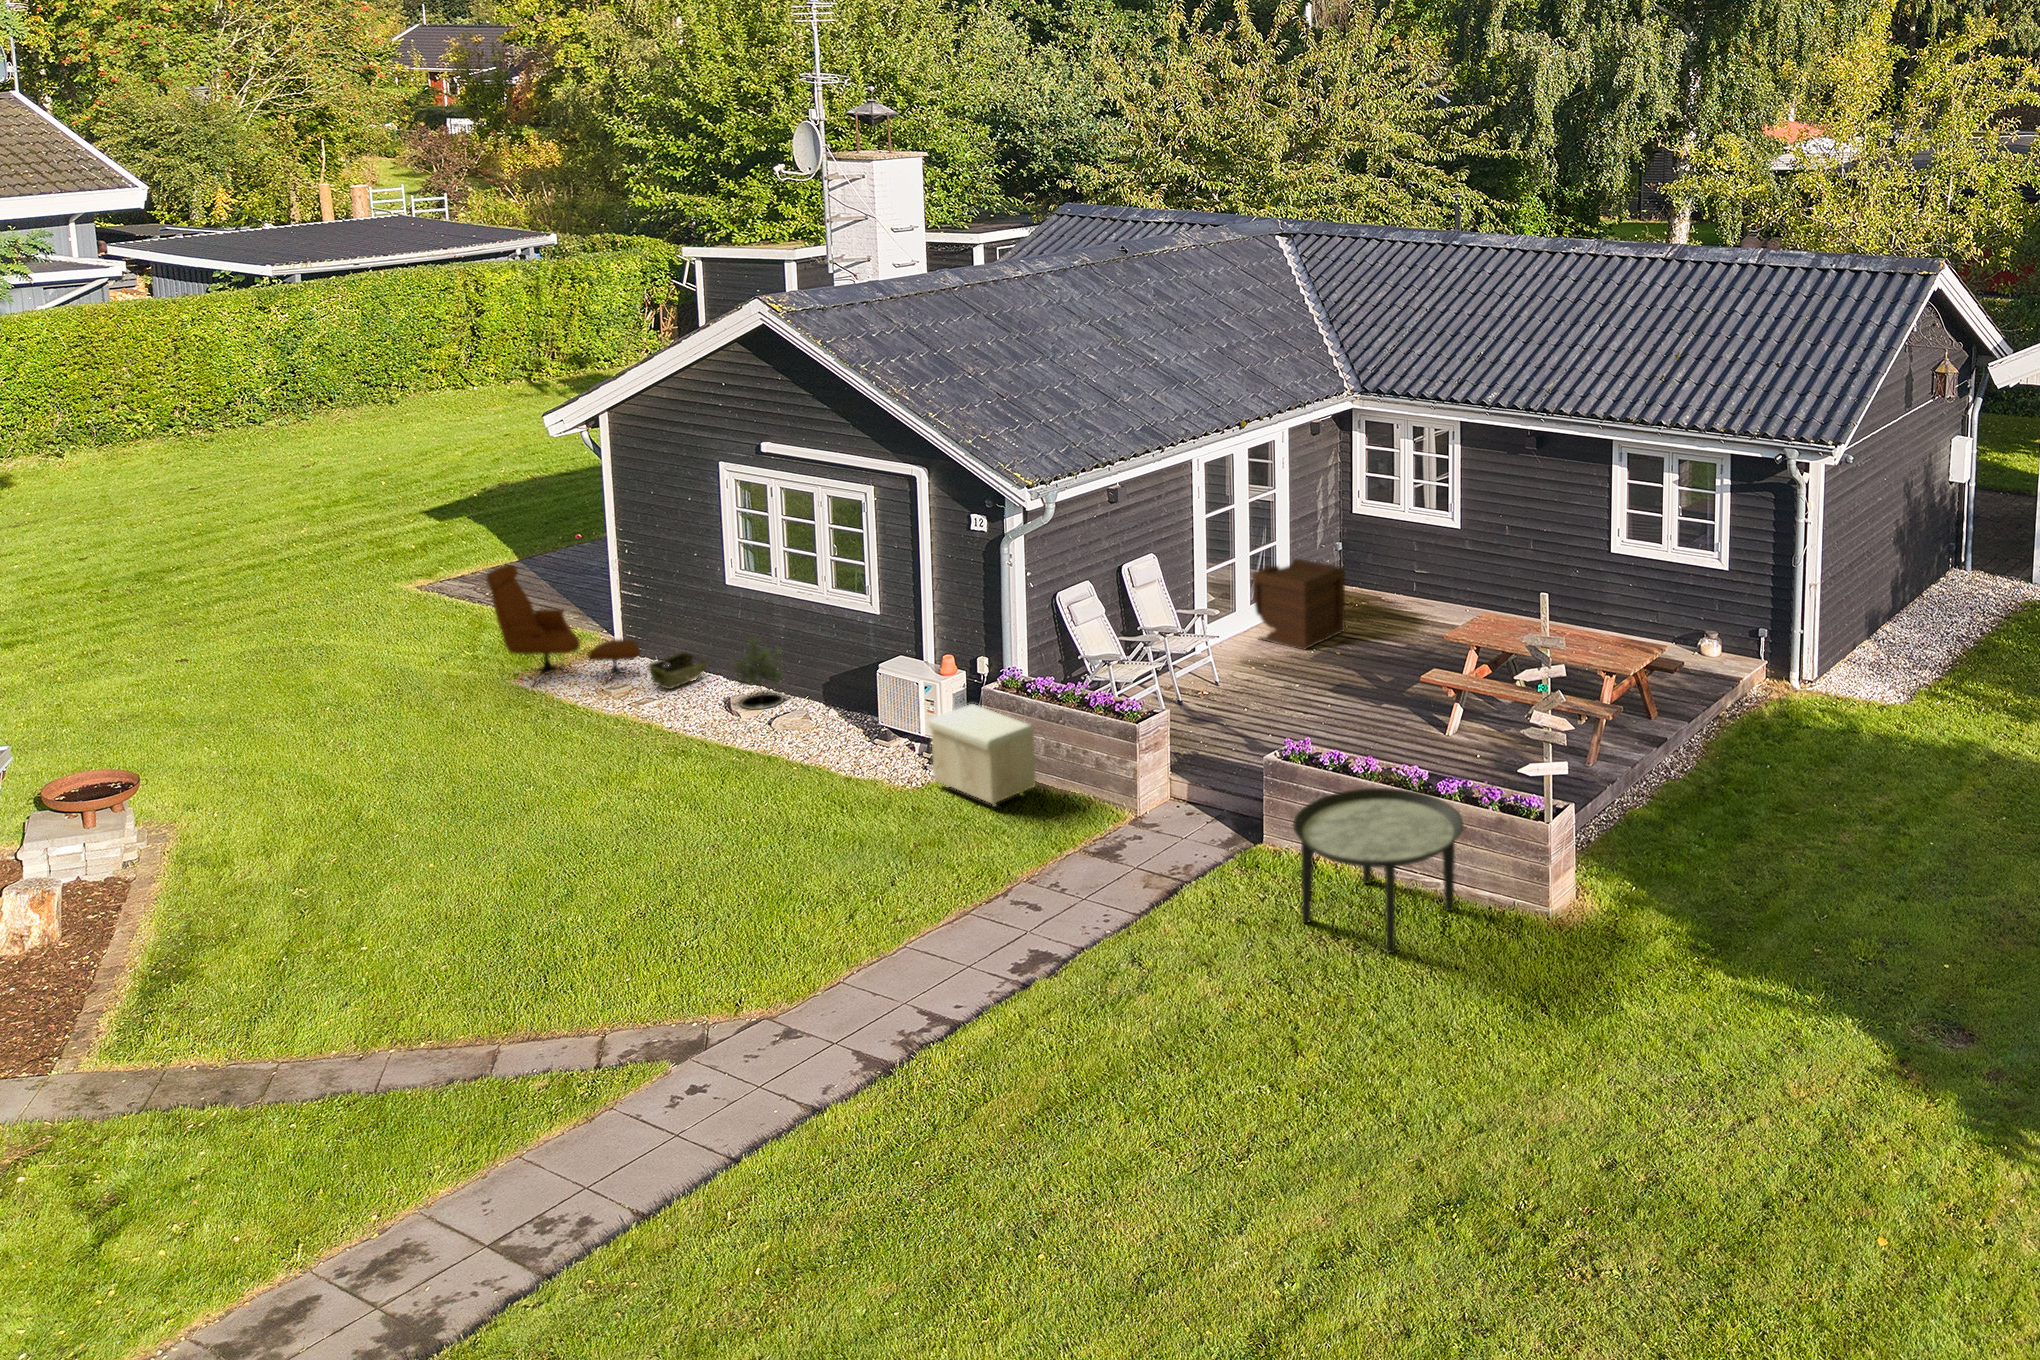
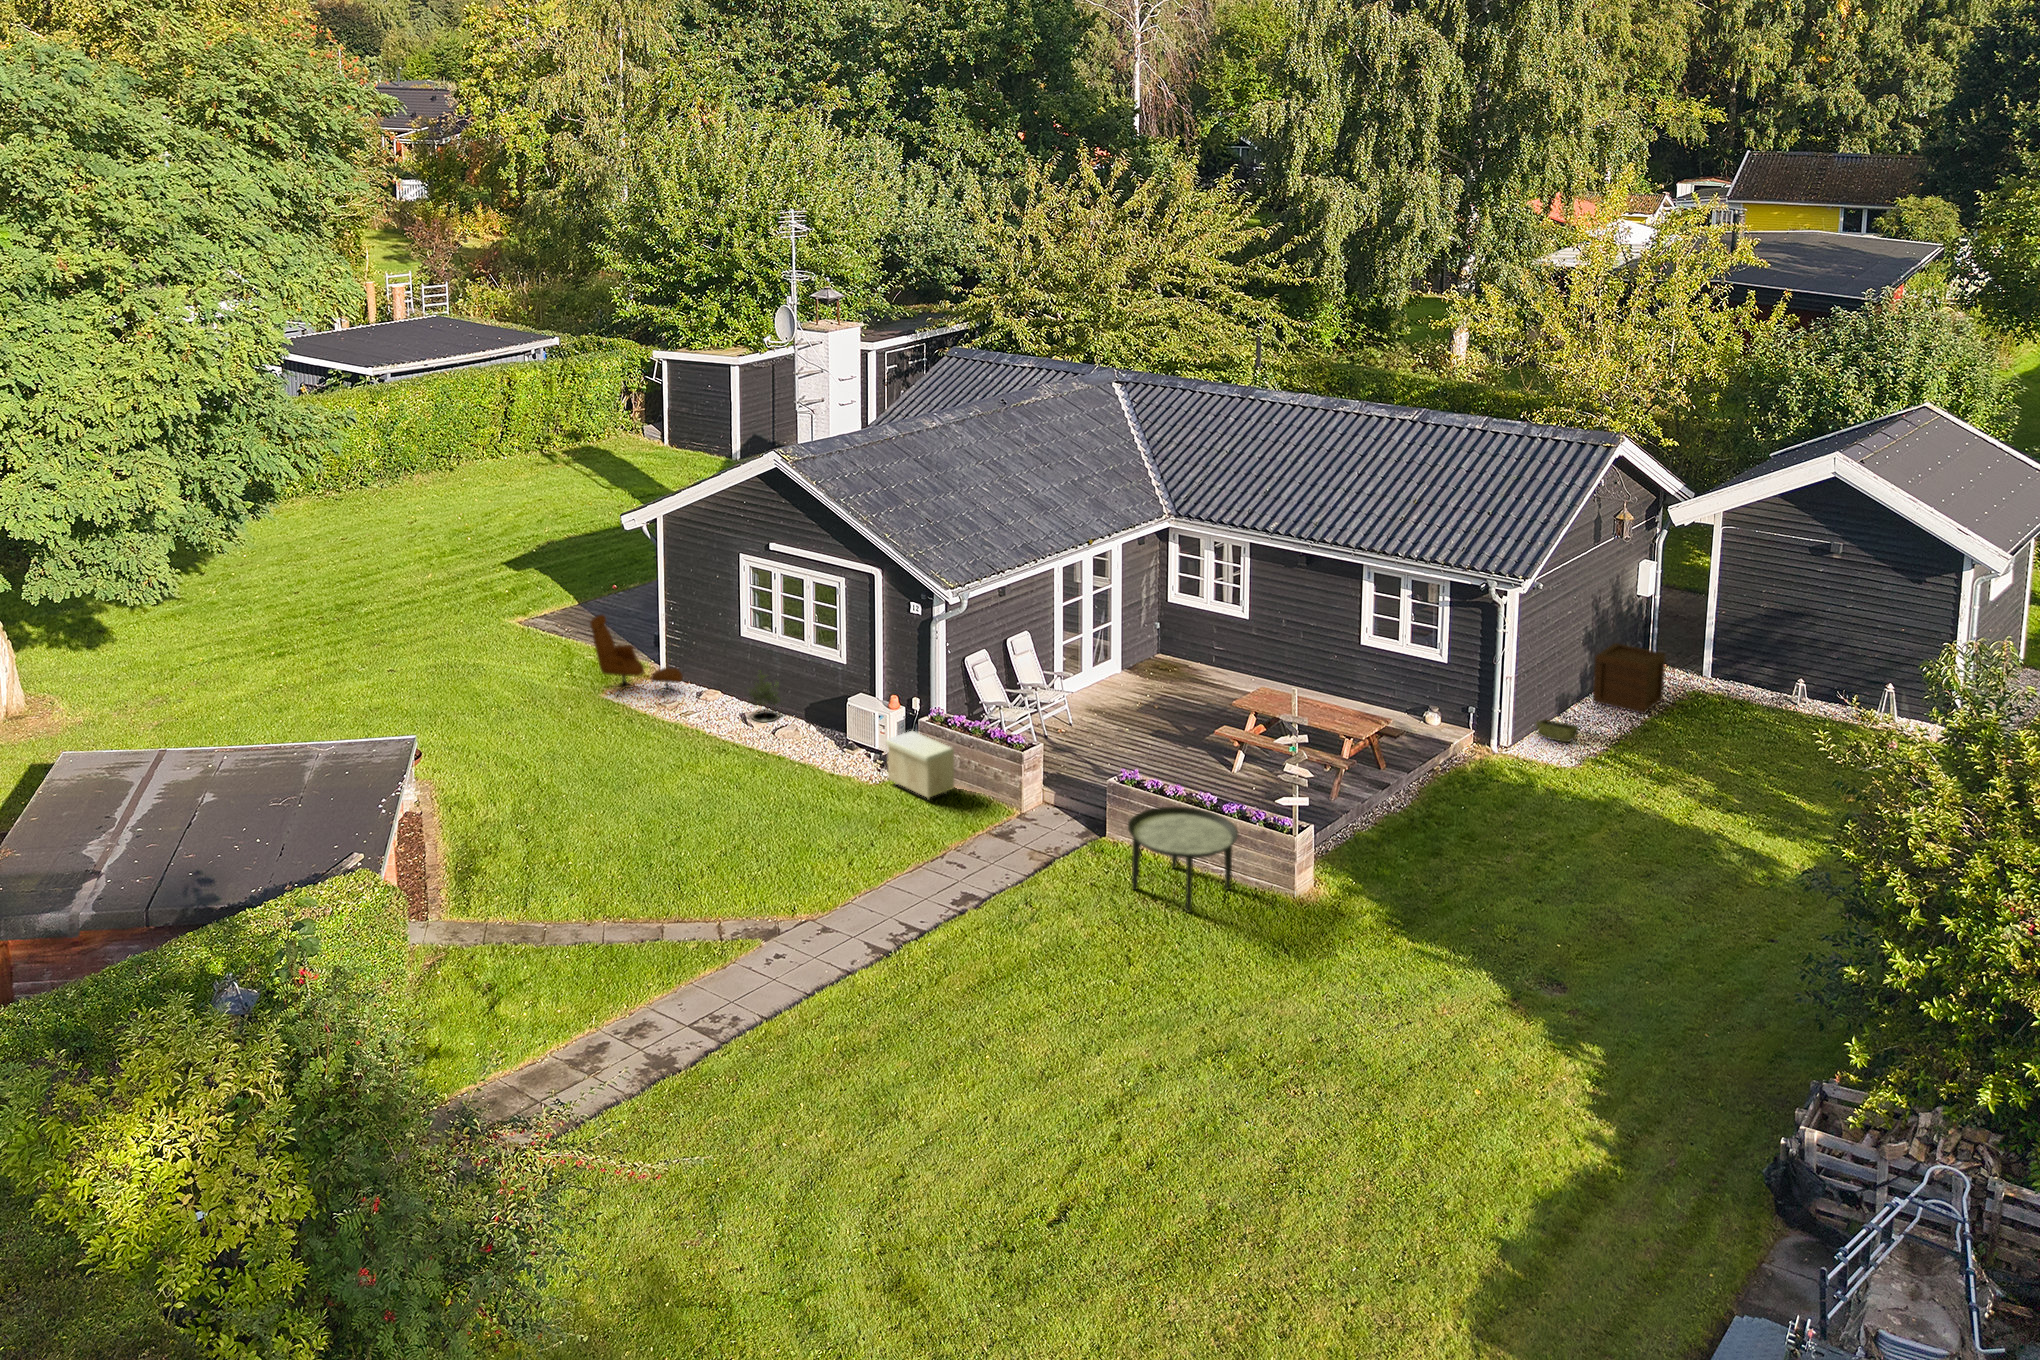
wooden crate: present [1253,559,1345,649] -> present [1593,643,1666,714]
woven basket: present [648,652,707,689] -> present [1536,720,1579,742]

